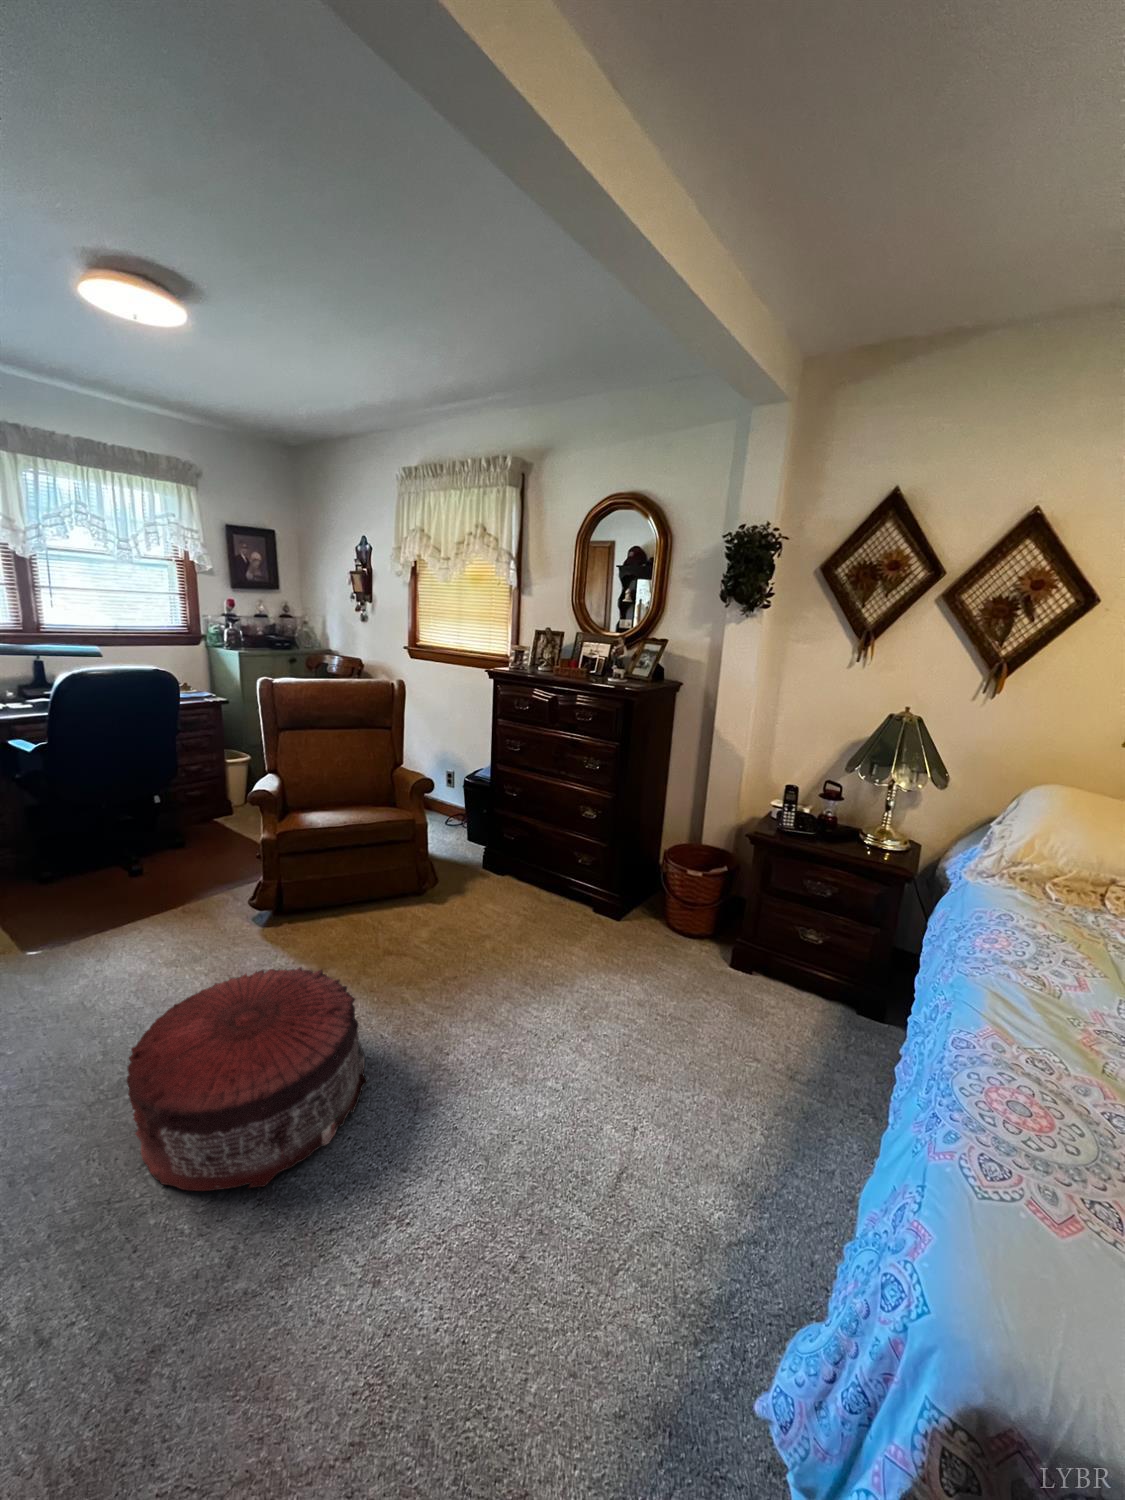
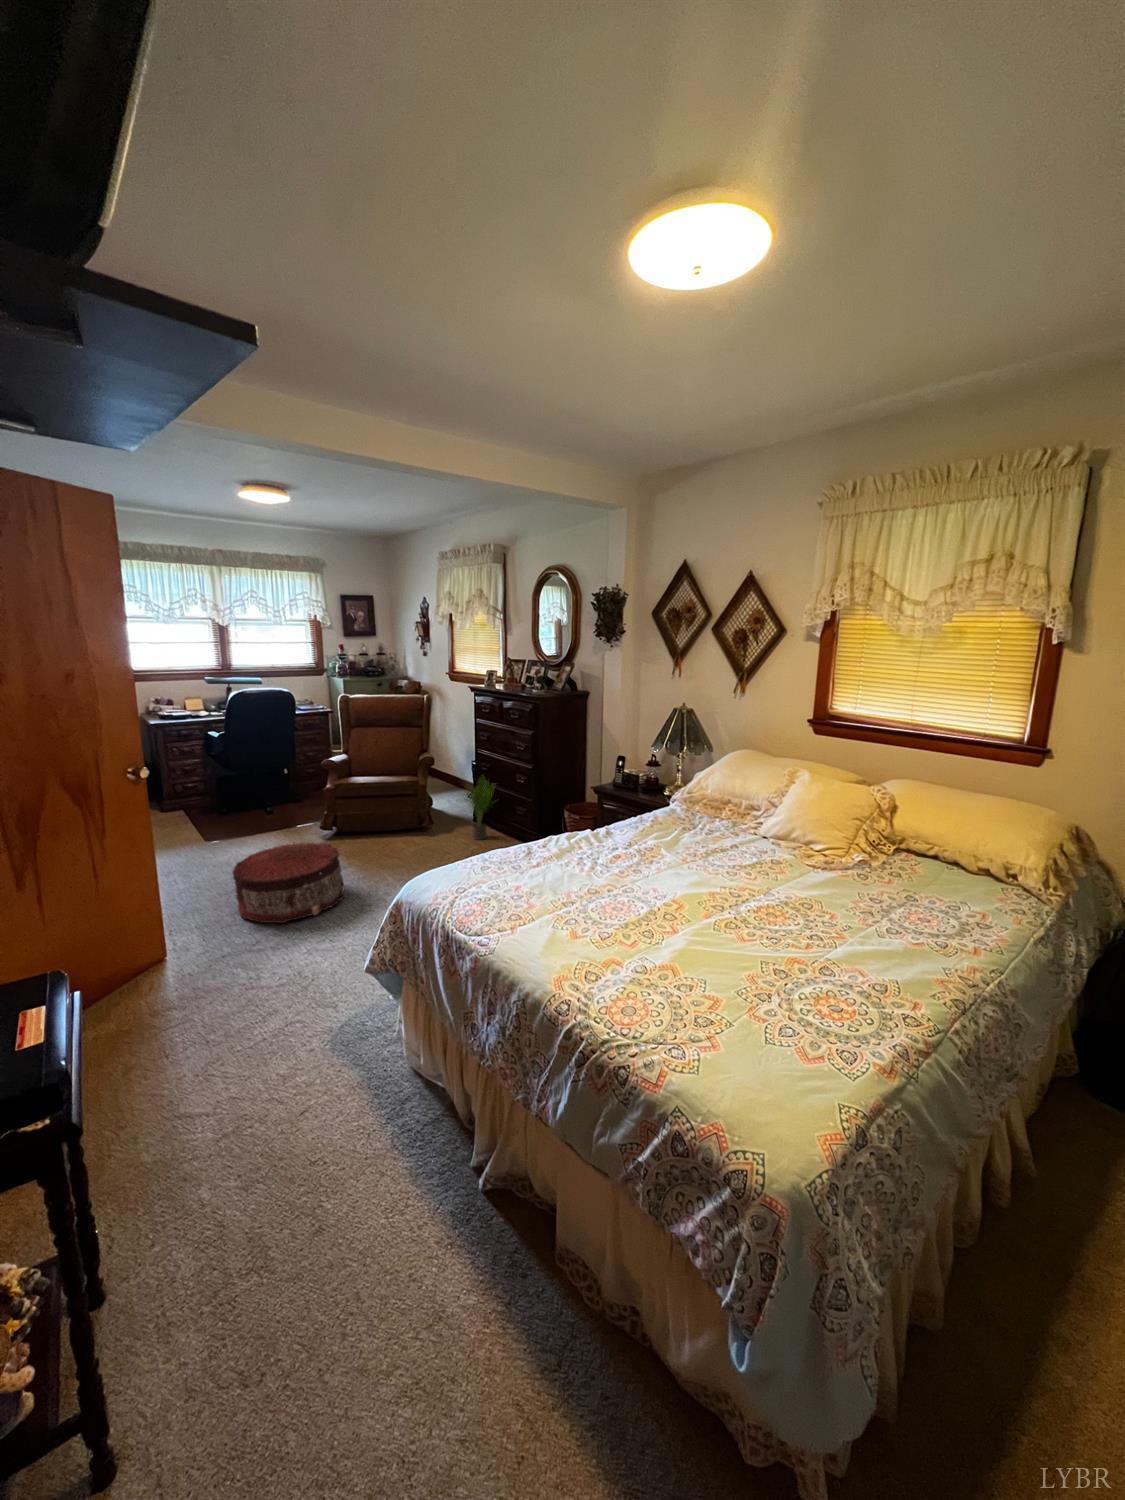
potted plant: none [485,804,548,905] -> present [466,777,492,840]

